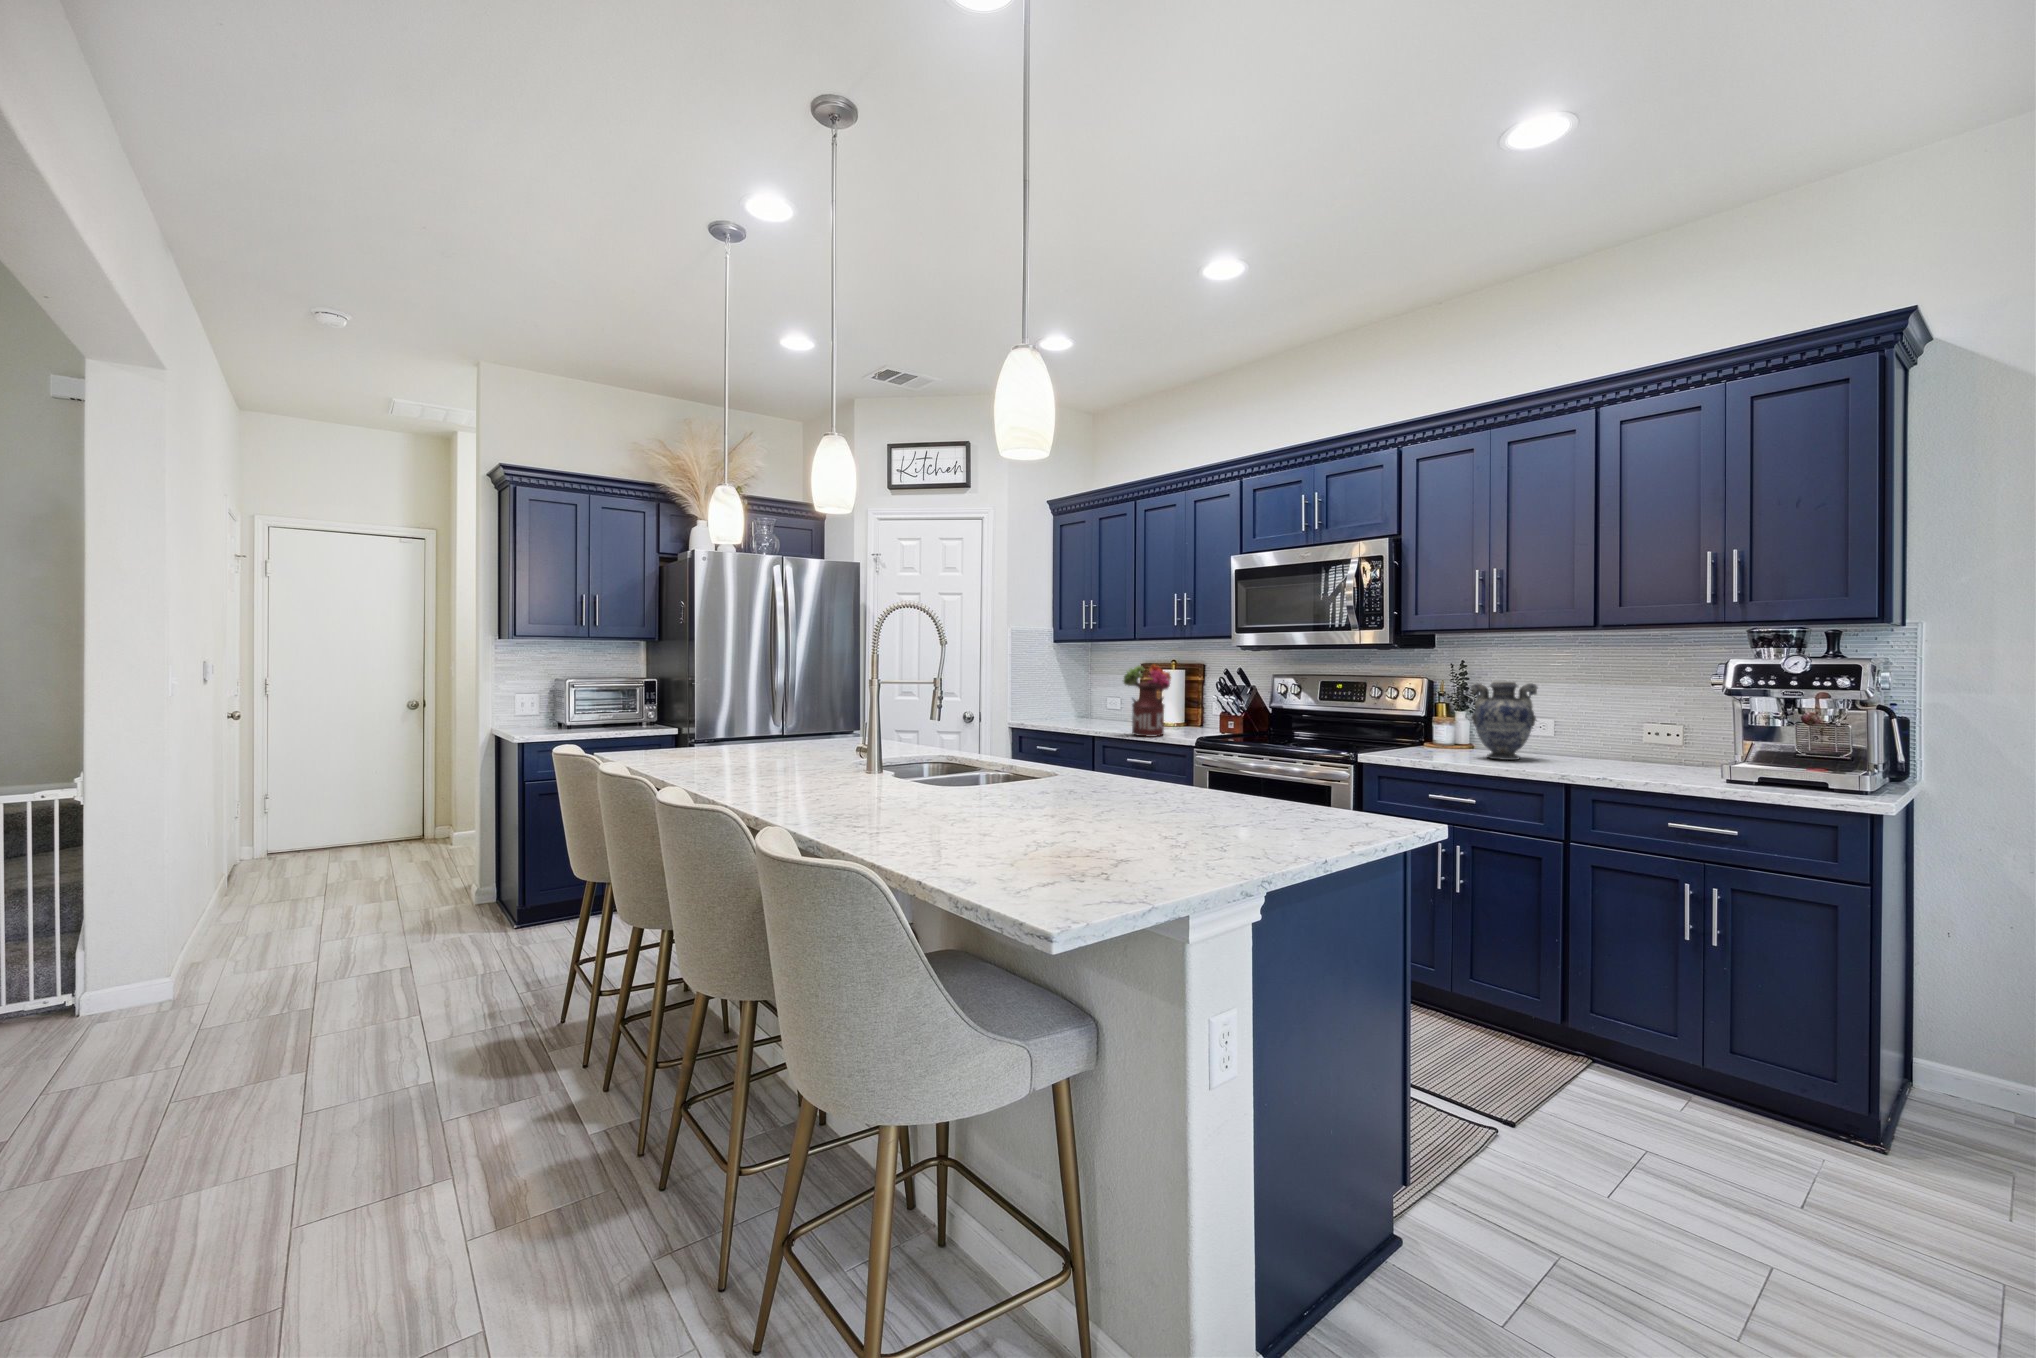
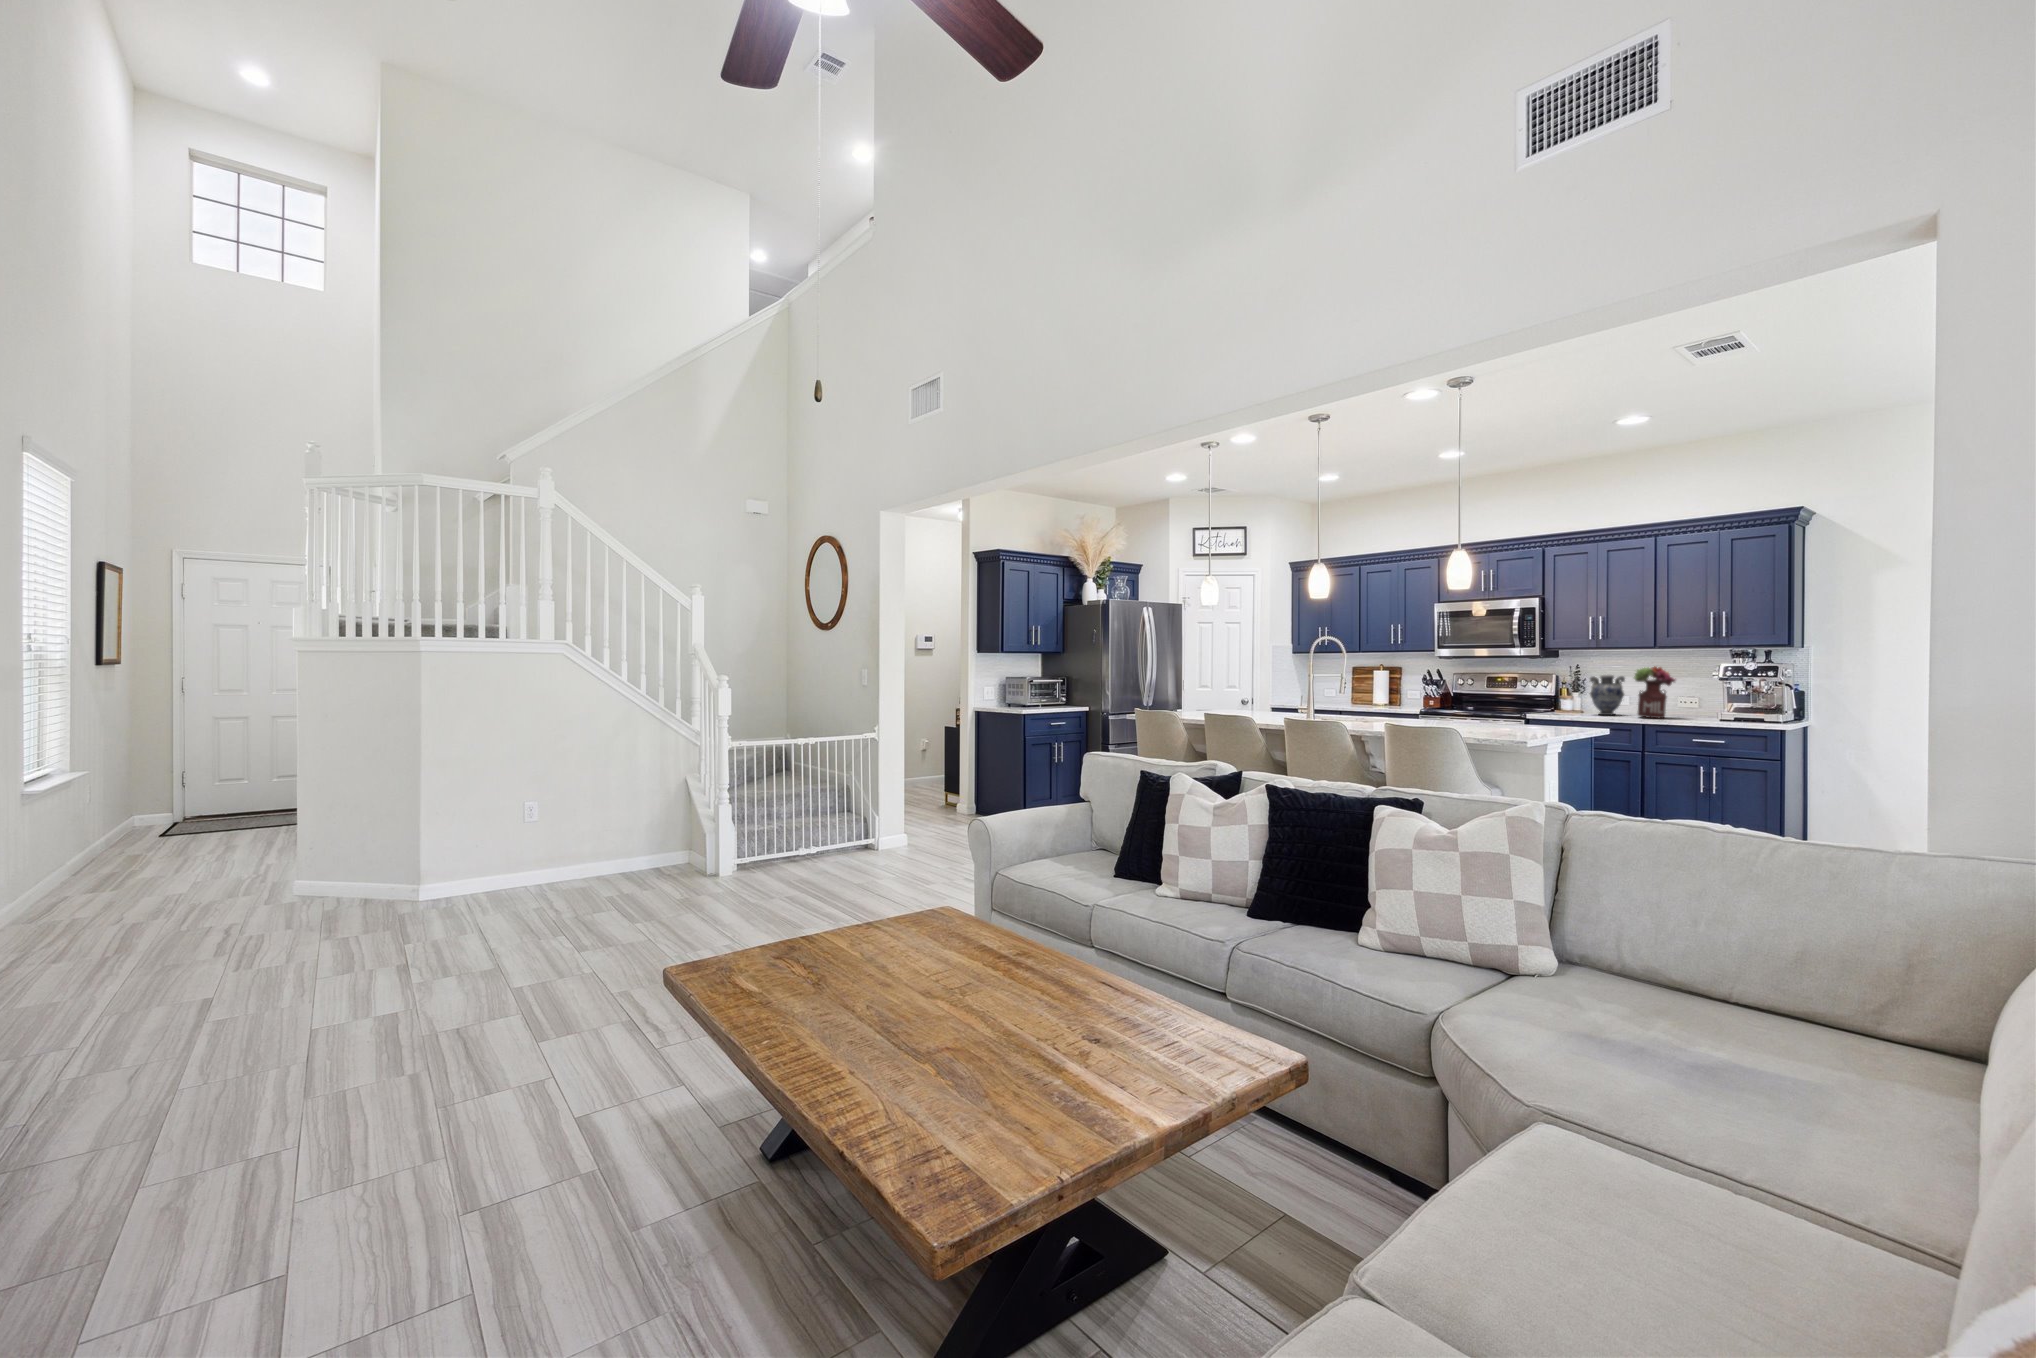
flower arrangement: present [1123,664,1171,736] -> present [1634,666,1675,718]

